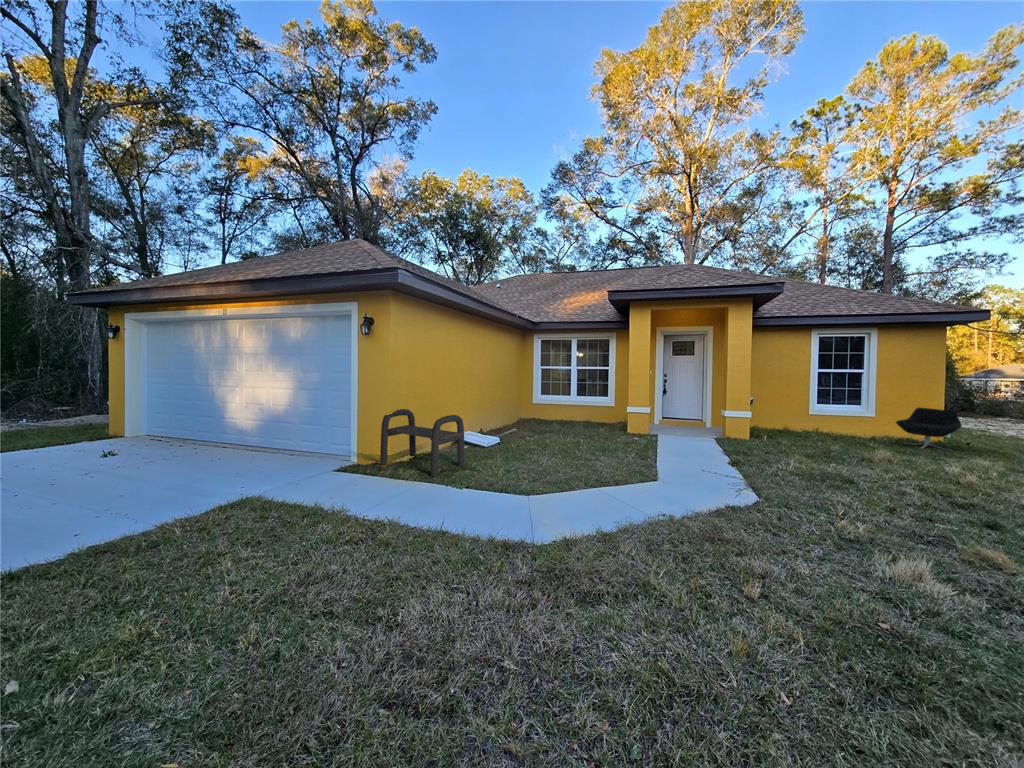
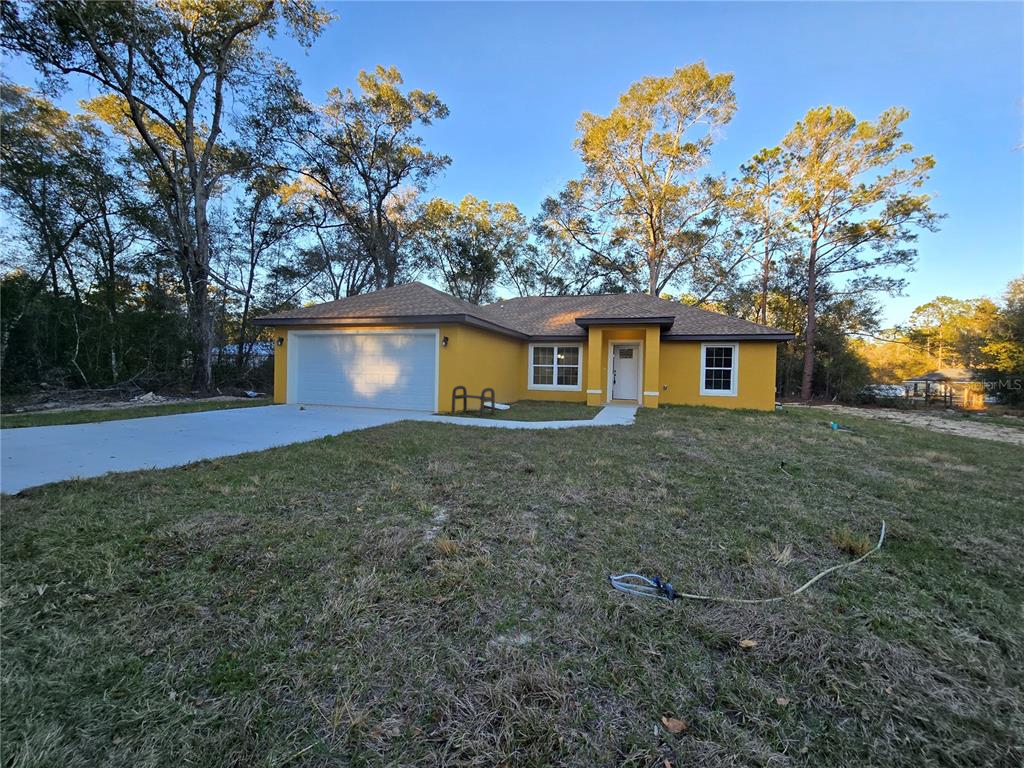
lounge chair: present [896,407,962,448] -> none [744,391,777,414]

